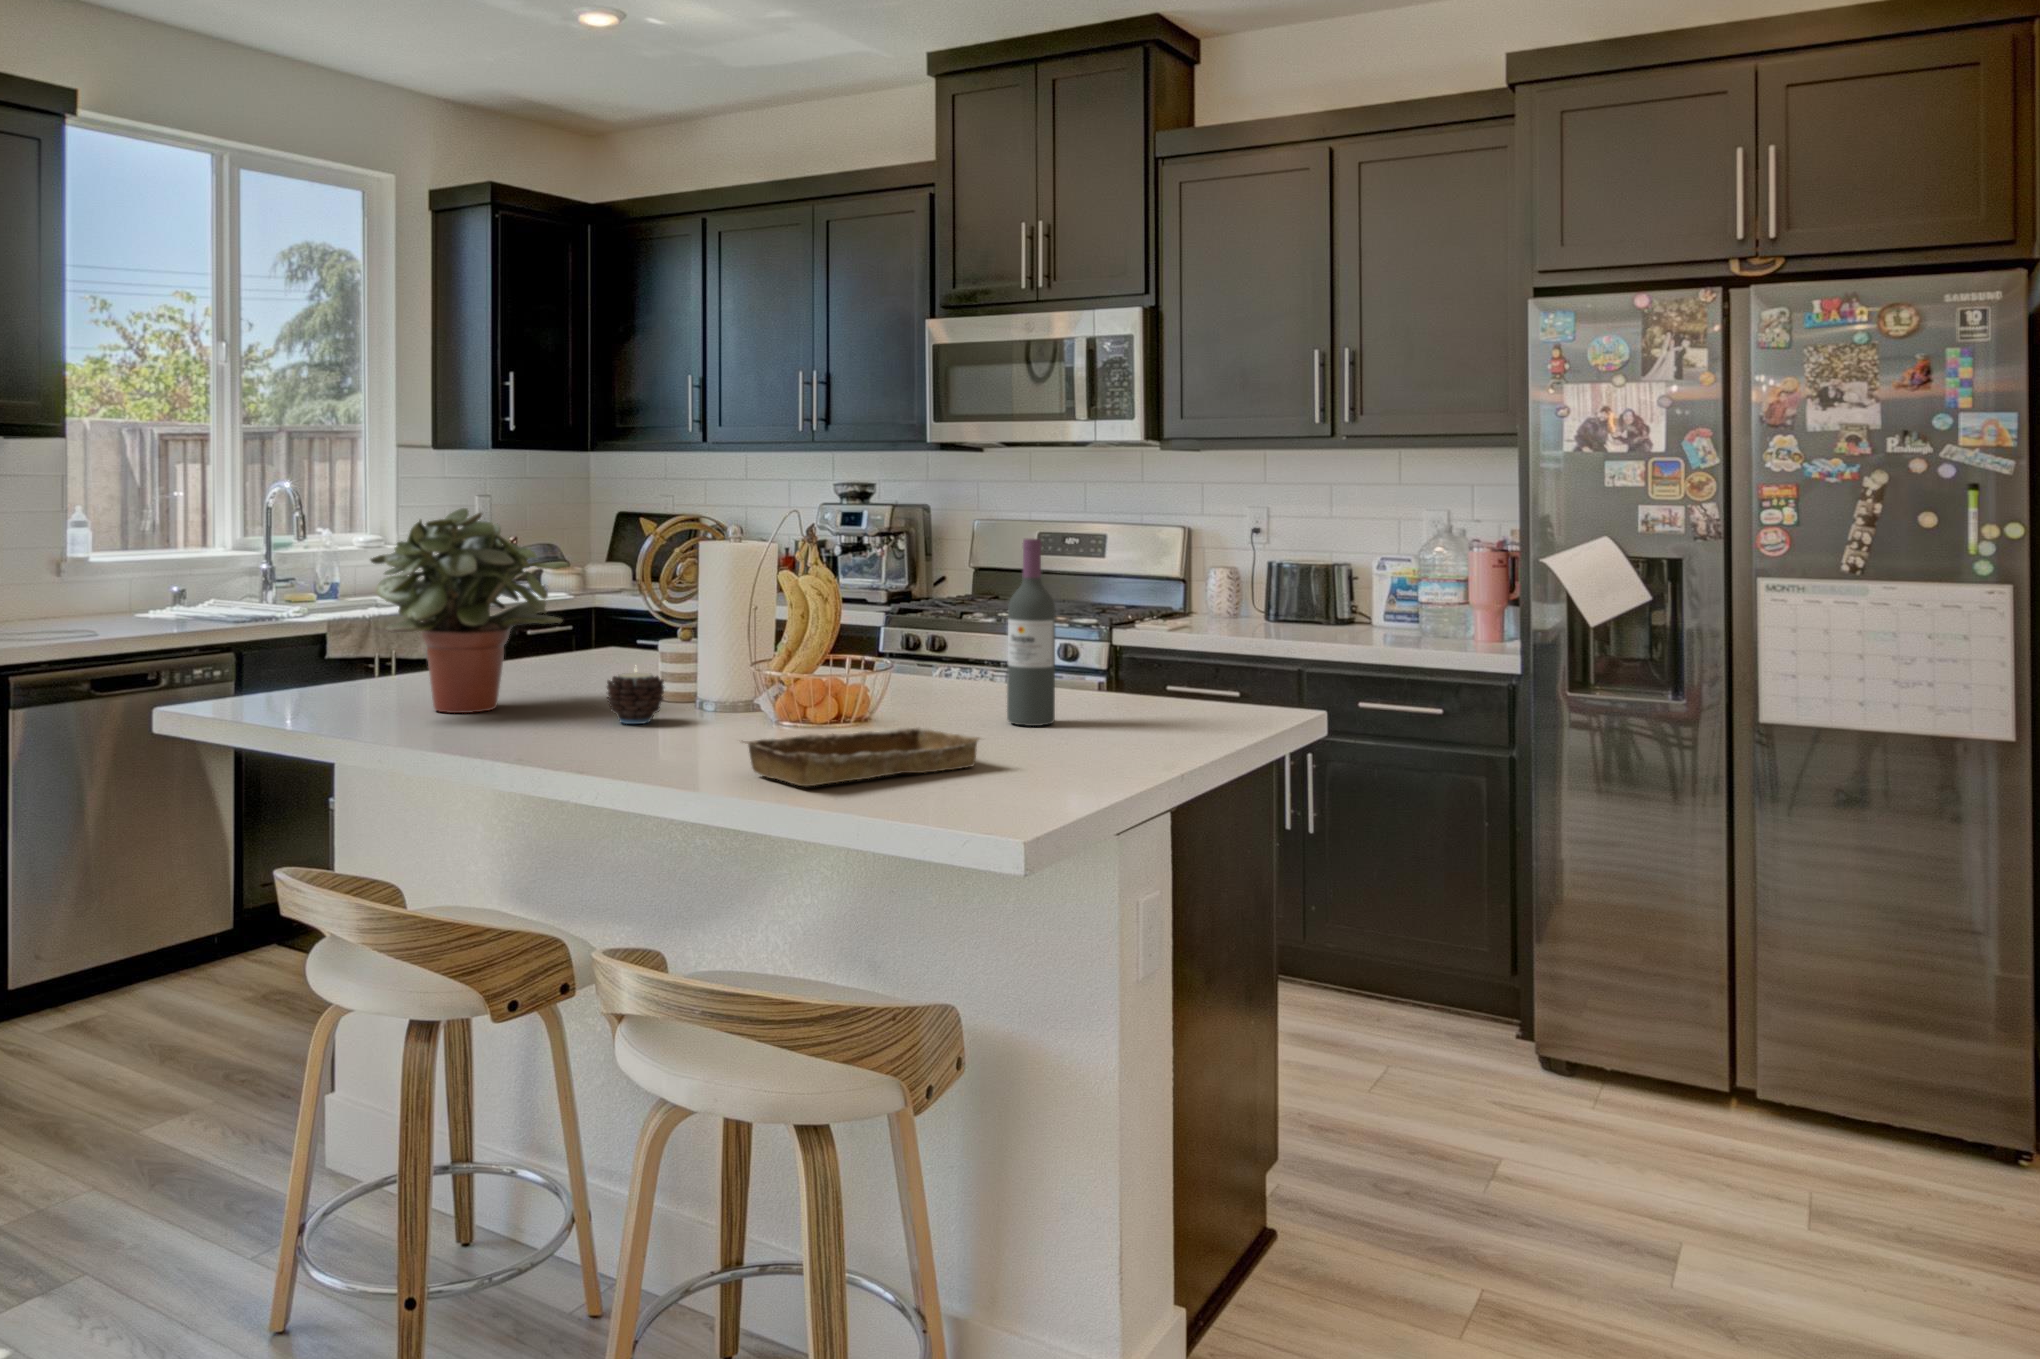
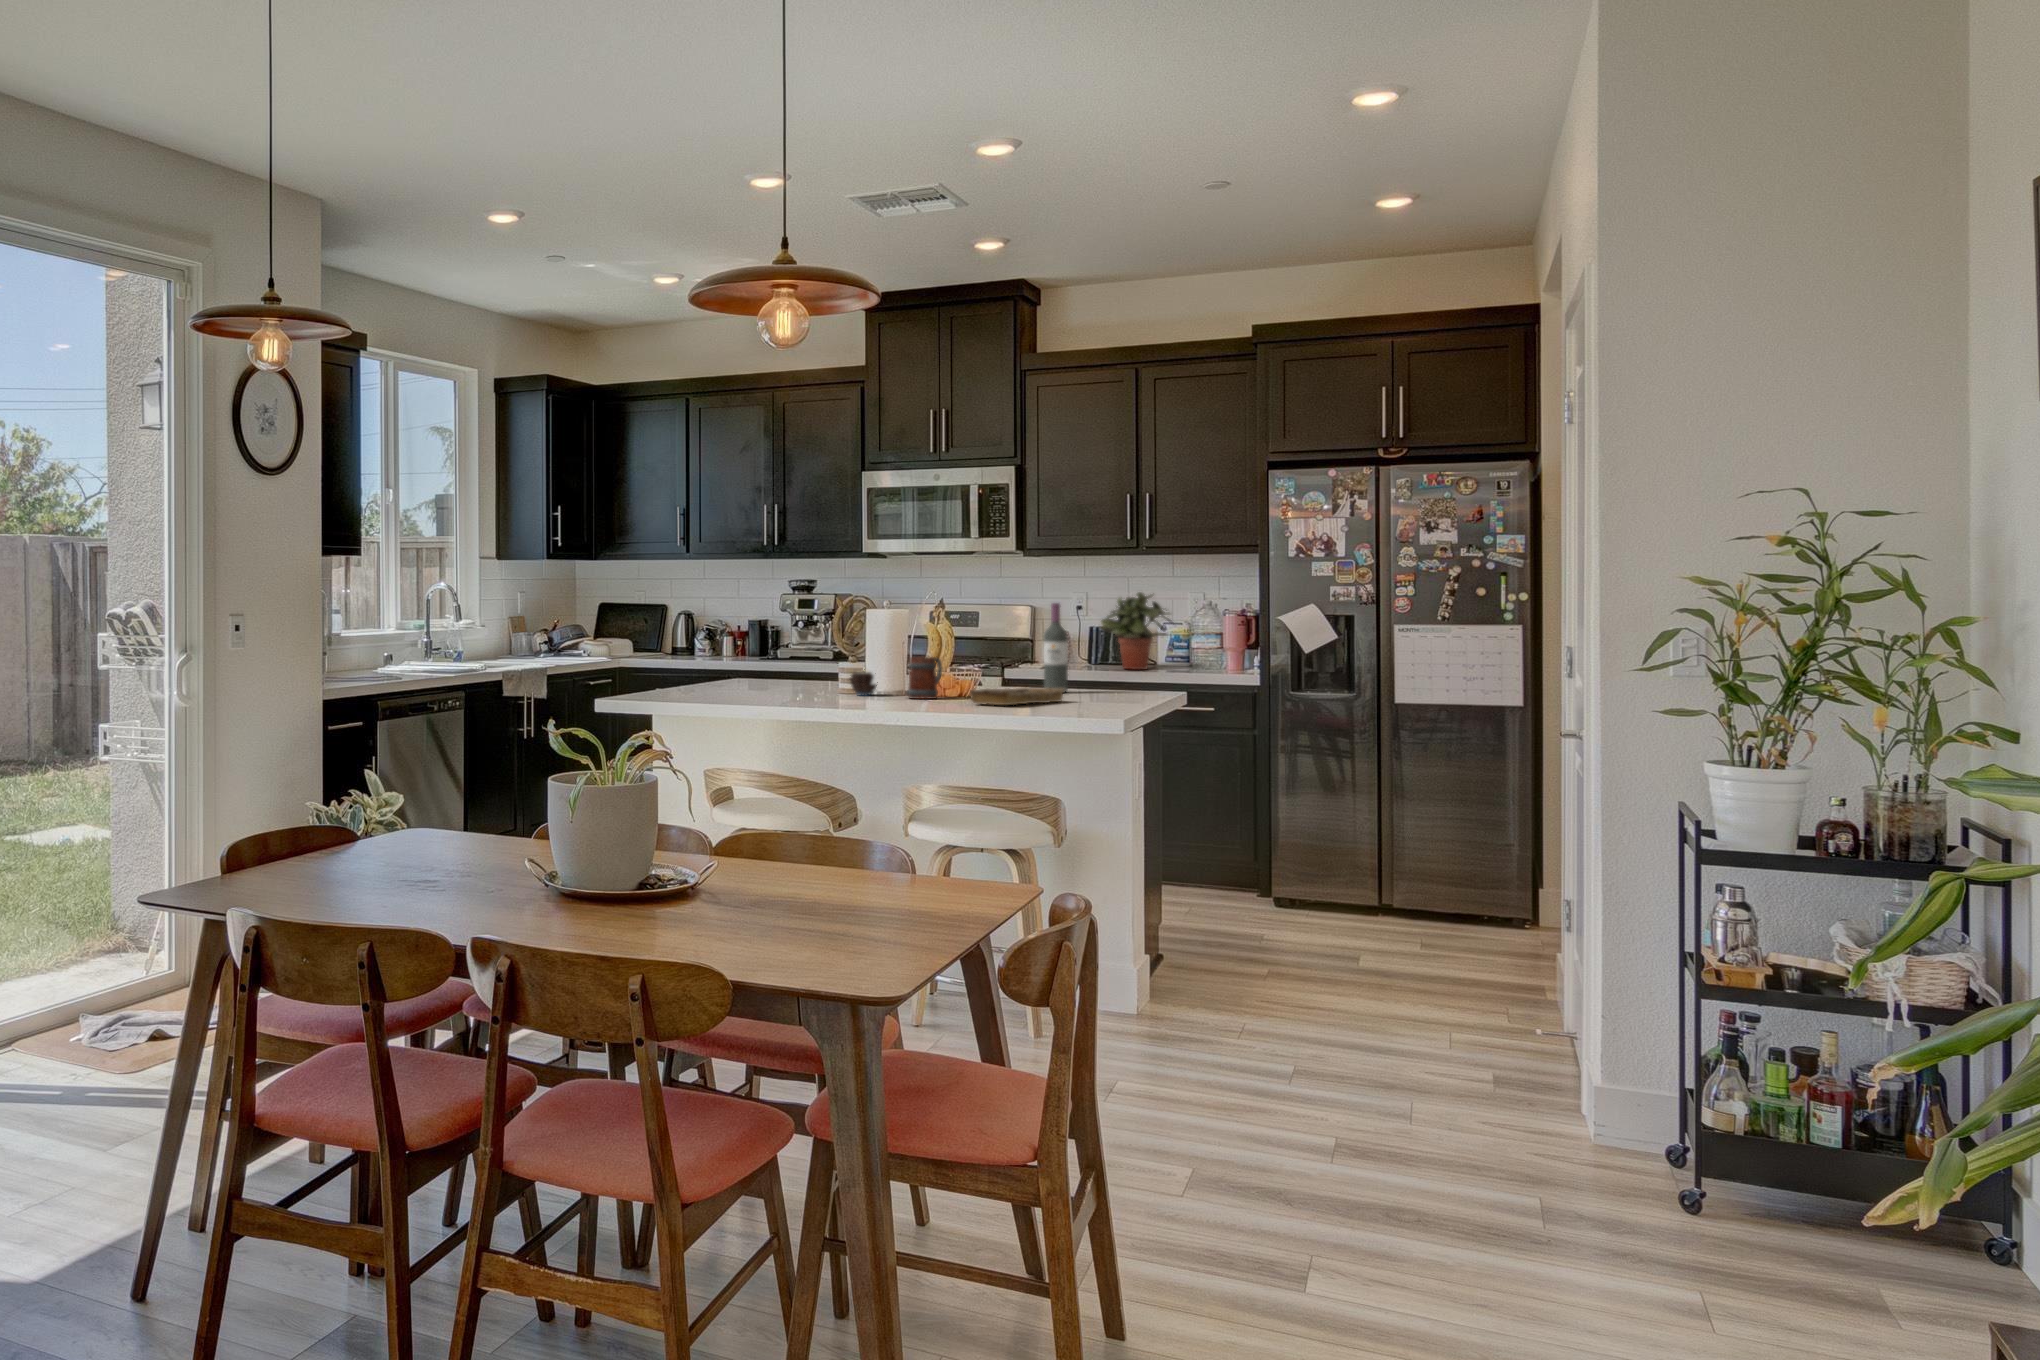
potted plant: present [370,508,570,713] -> present [1101,592,1174,670]
mug: none [685,650,771,745] -> present [907,656,942,699]

